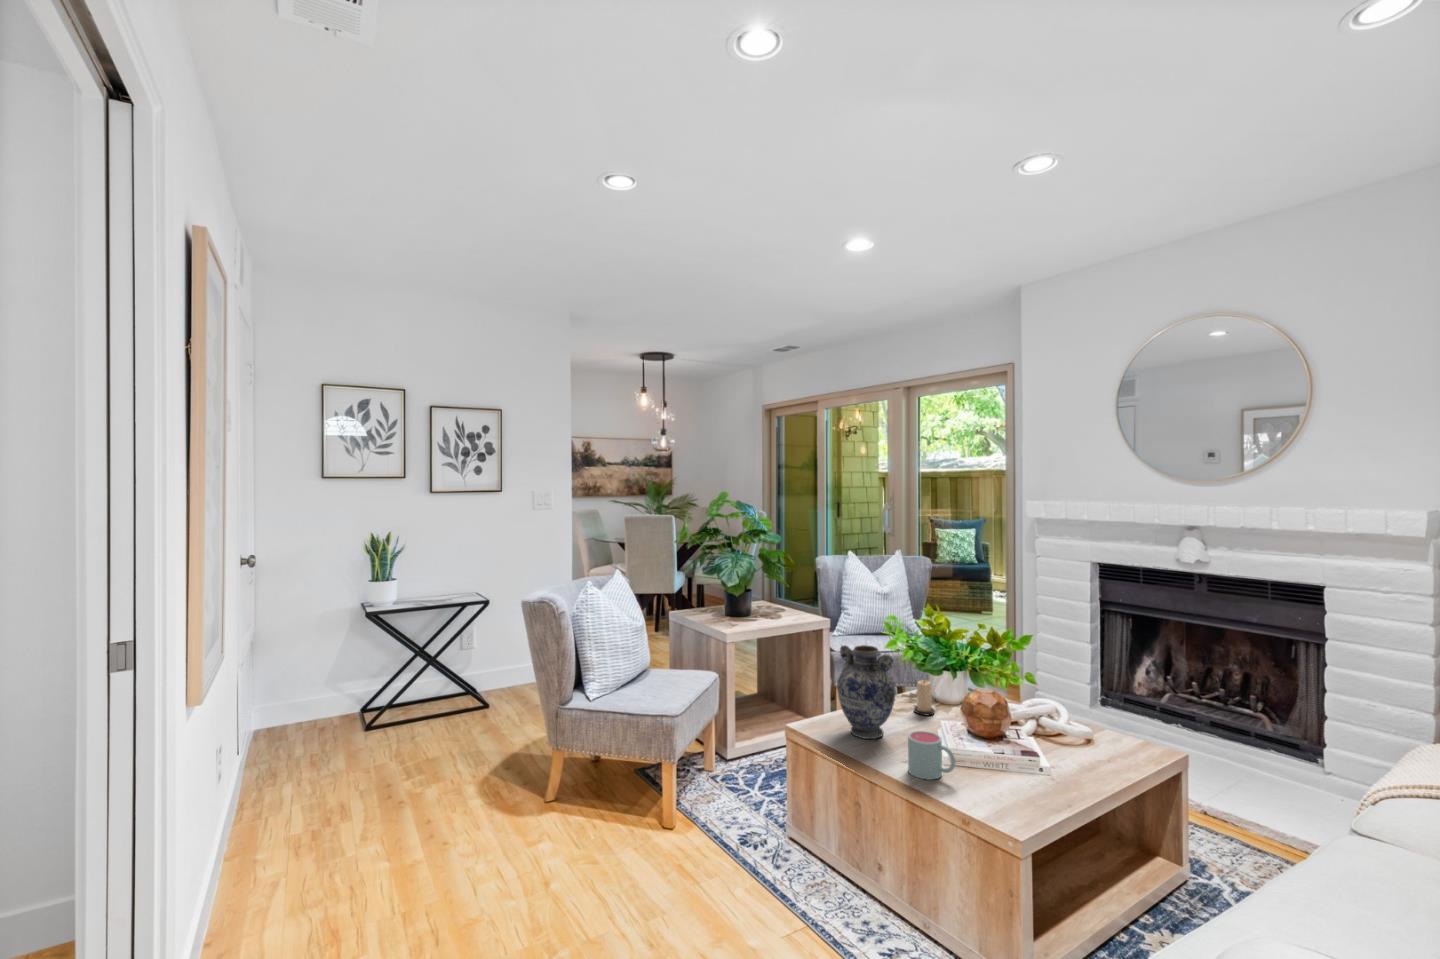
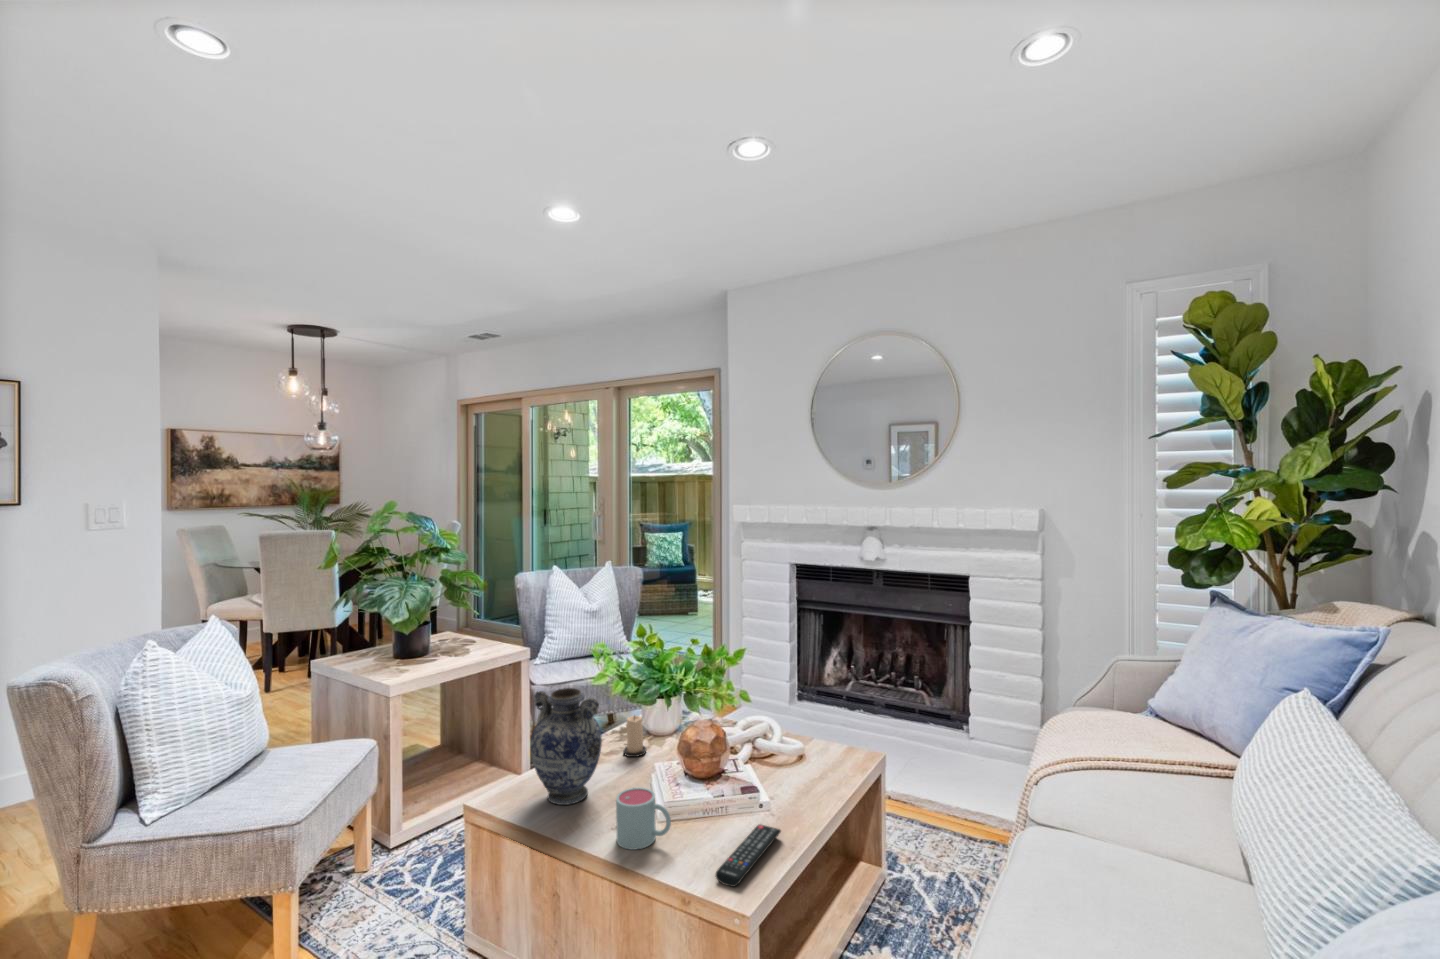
remote control: none [995,782,1061,822] -> present [715,824,781,887]

